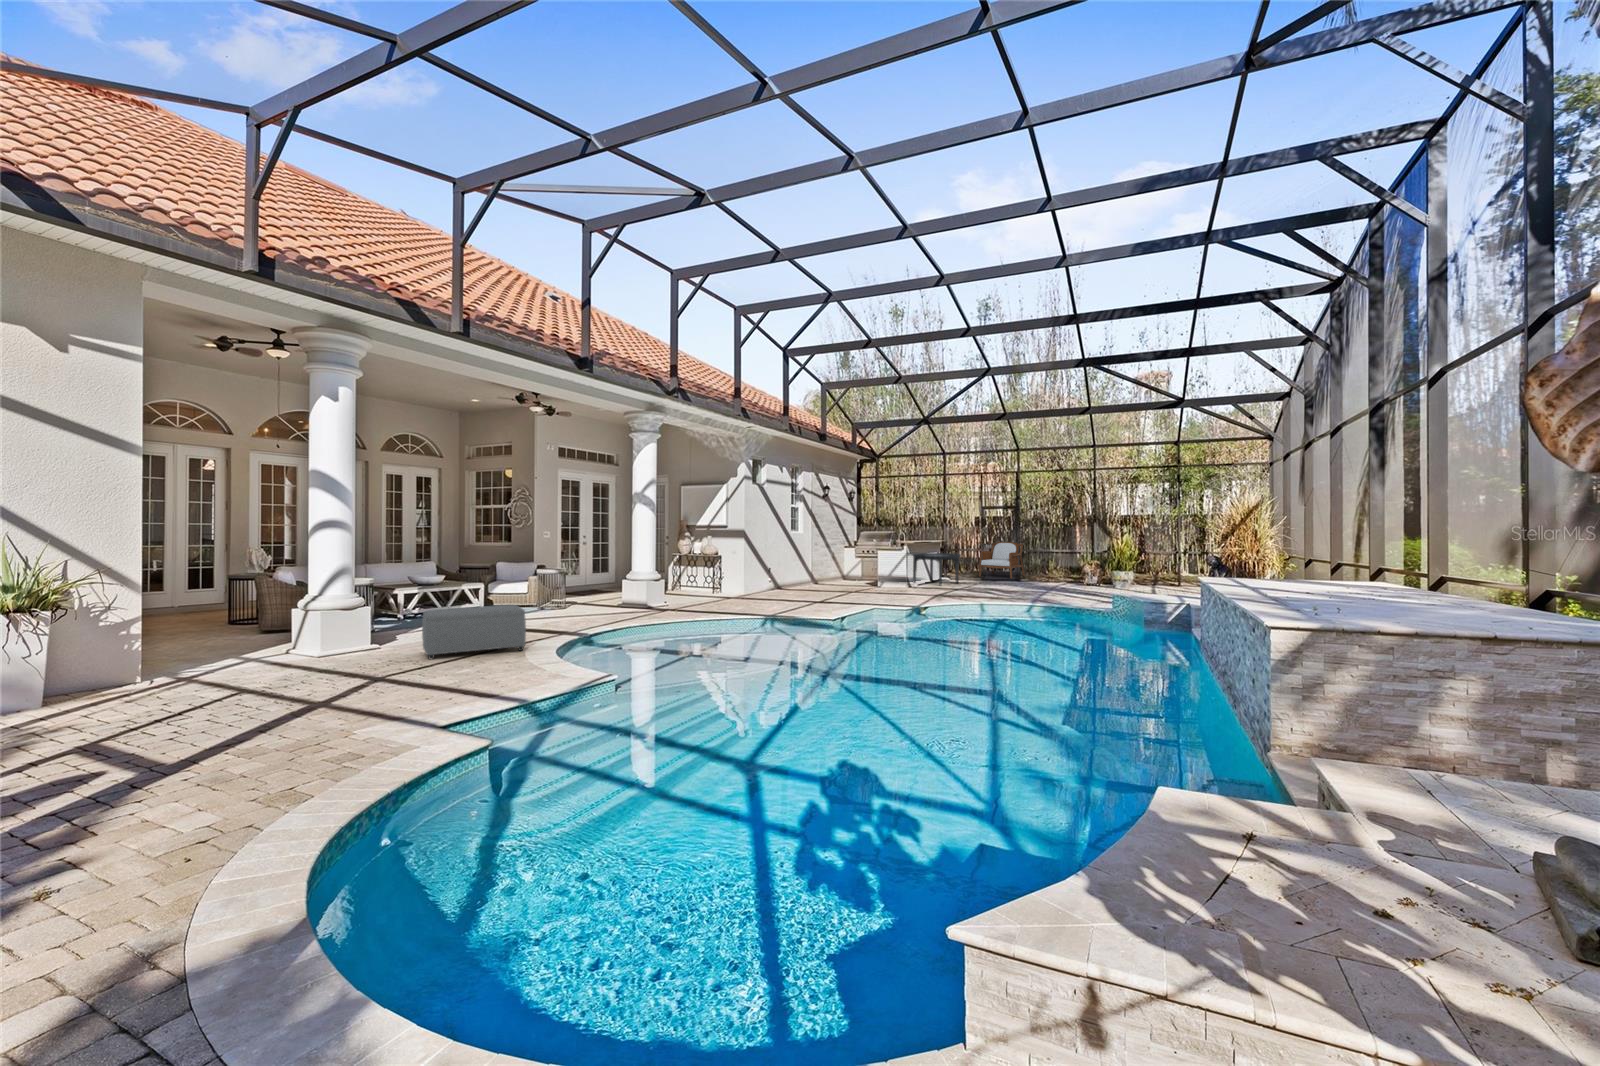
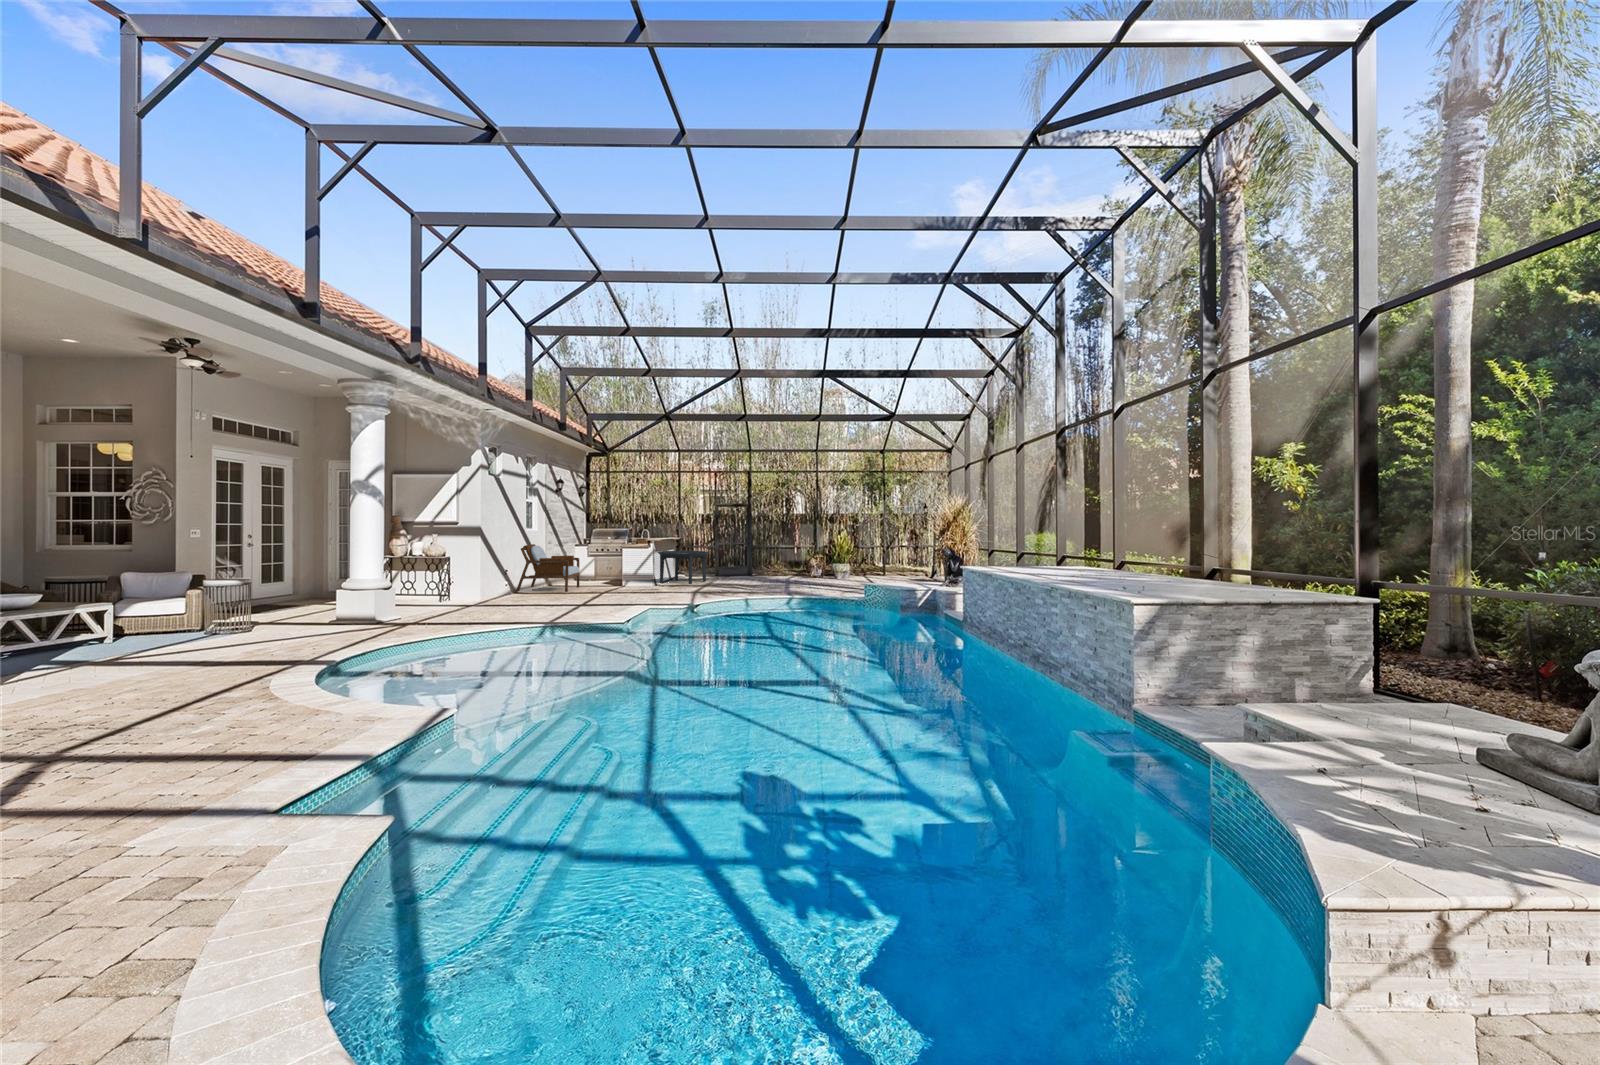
armchair: present [979,542,1025,579] -> present [516,544,580,592]
ottoman: present [422,605,526,659] -> none [66,625,247,712]

